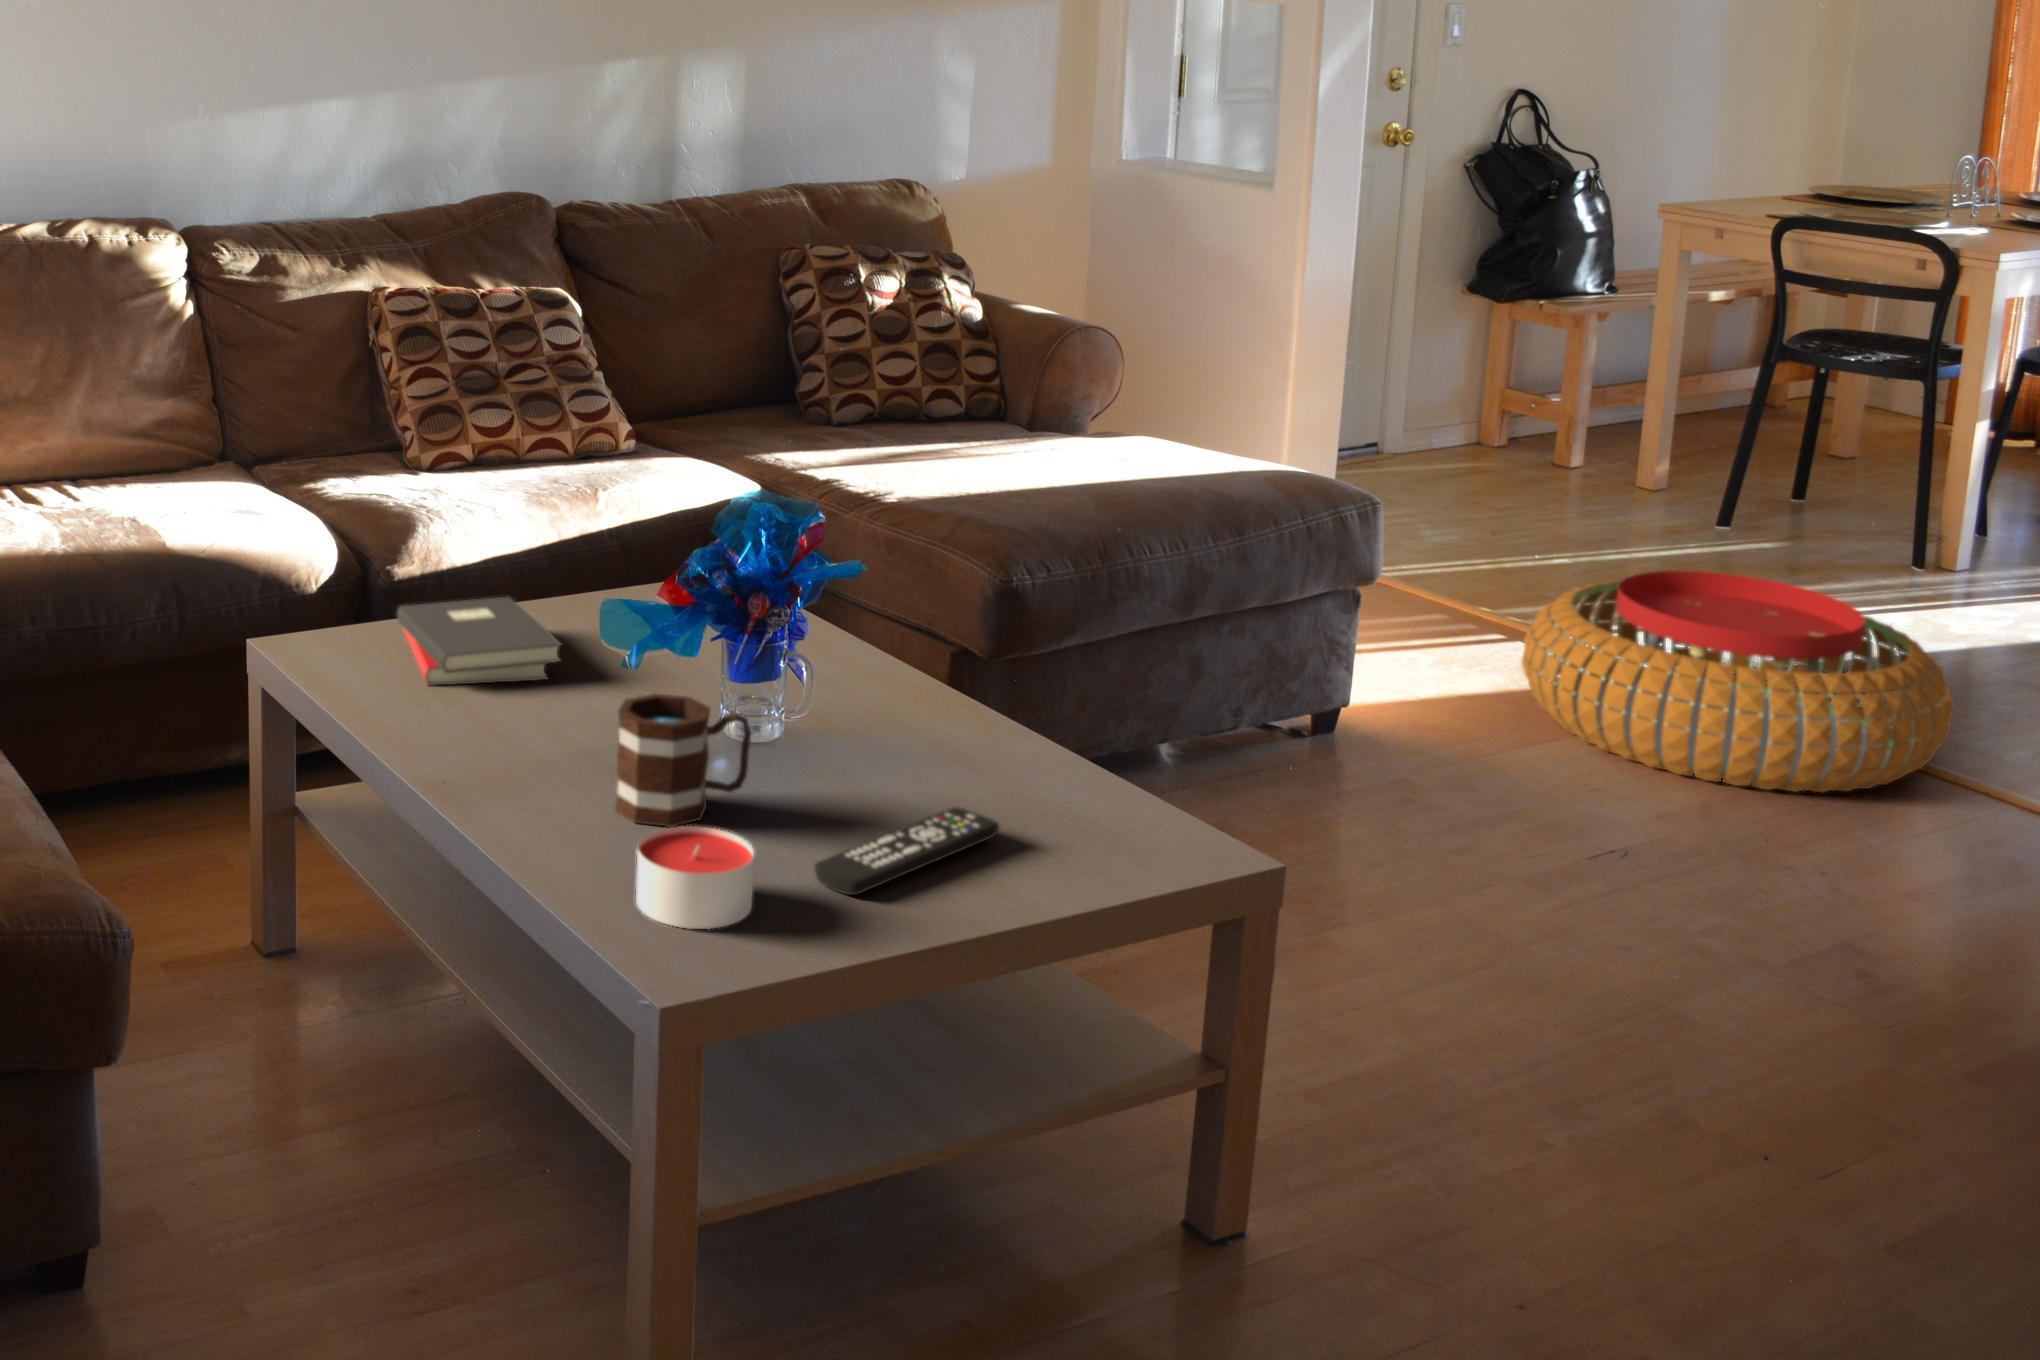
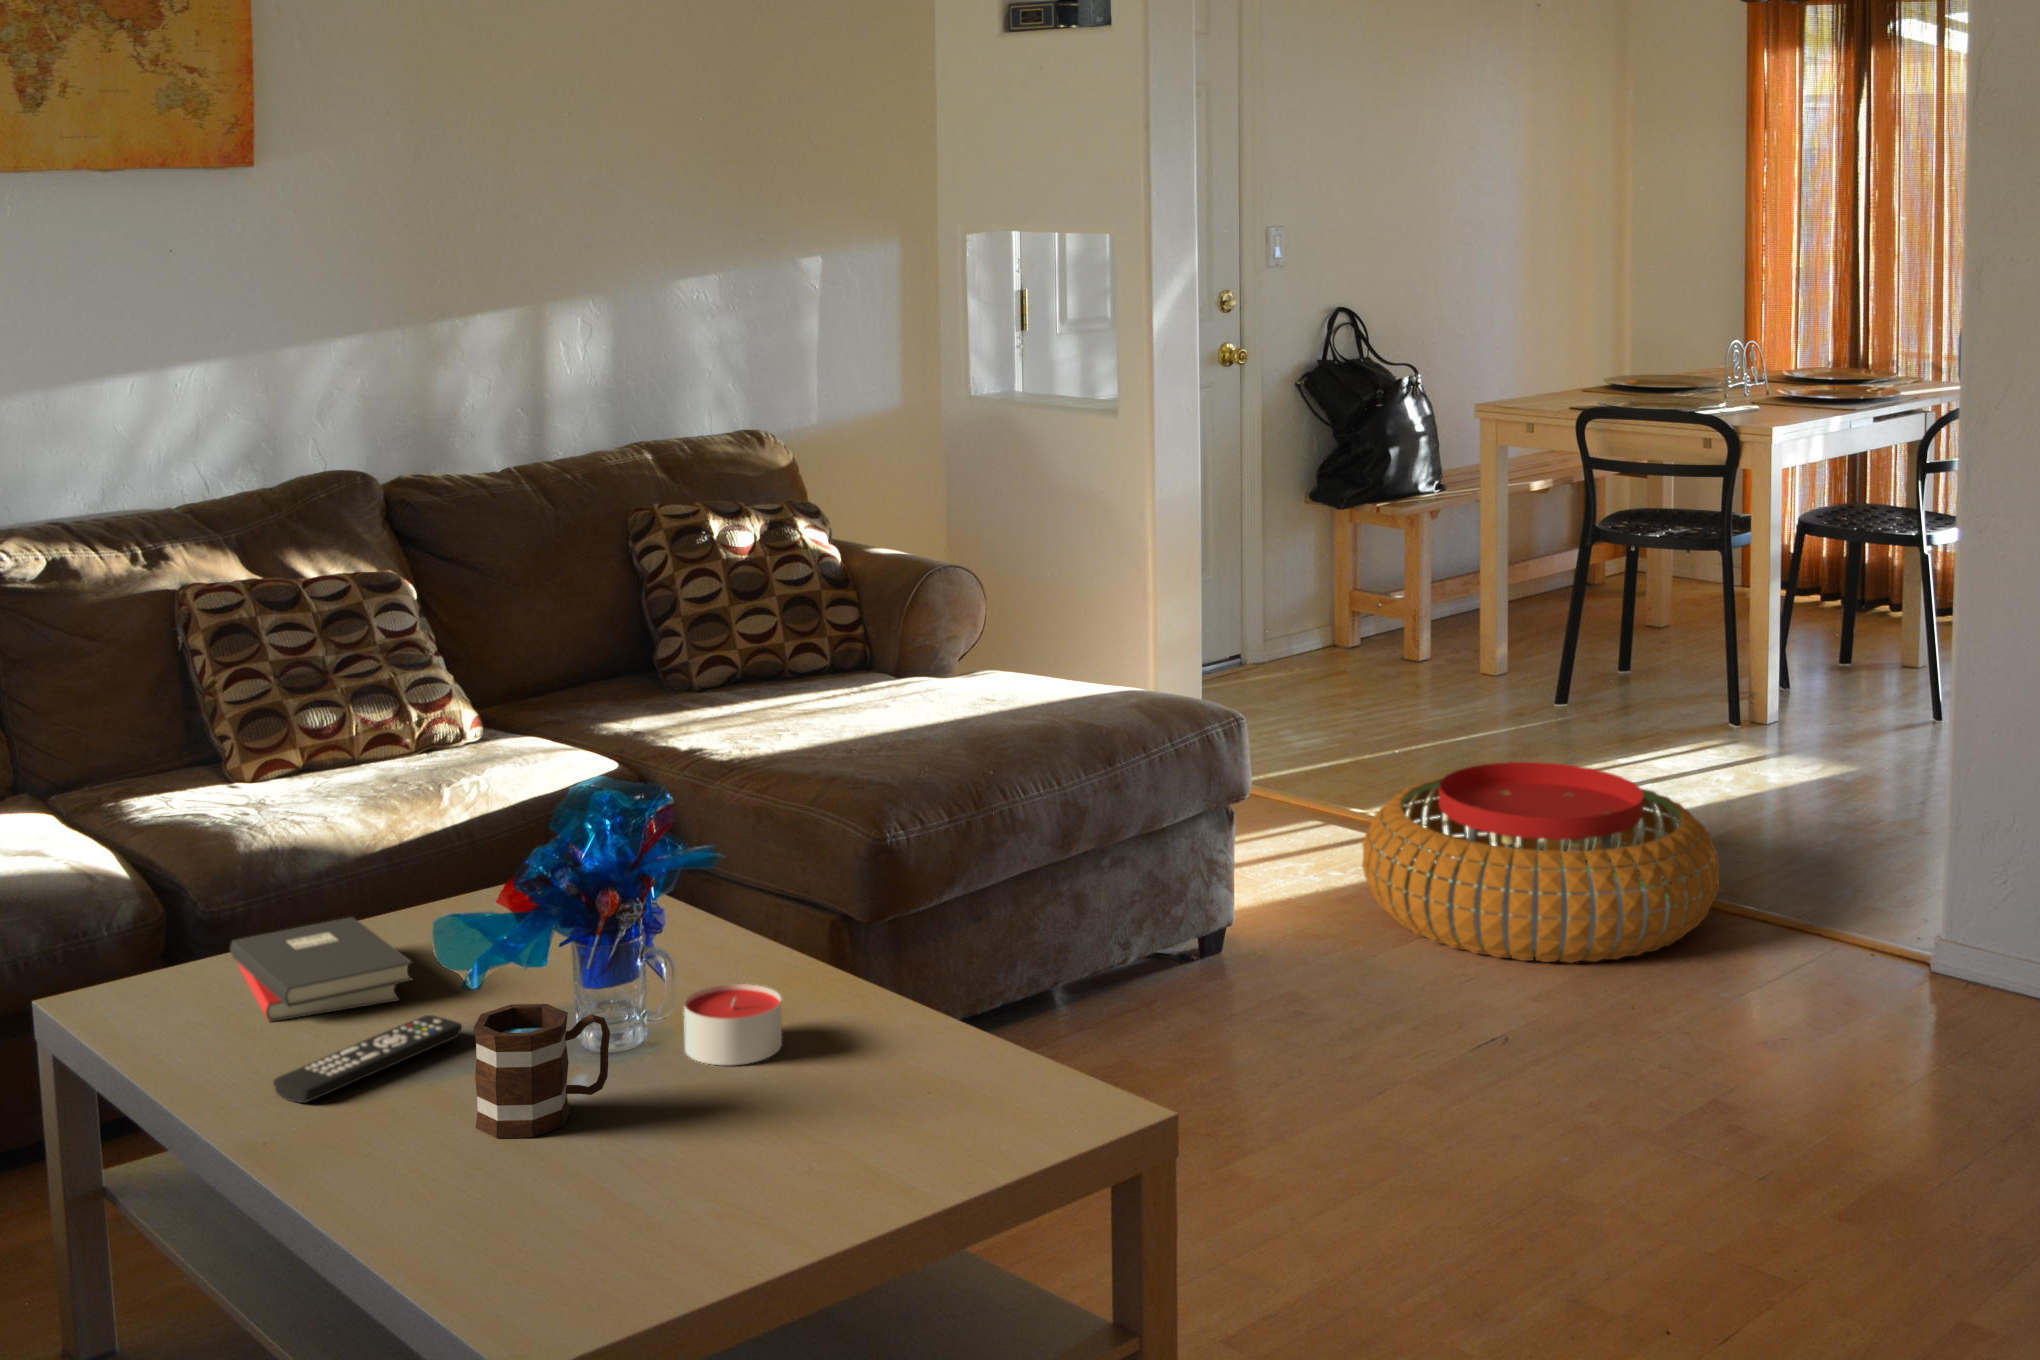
remote control: present [814,807,999,895] -> present [273,1015,462,1103]
candle: present [636,826,754,929] -> present [684,984,782,1066]

